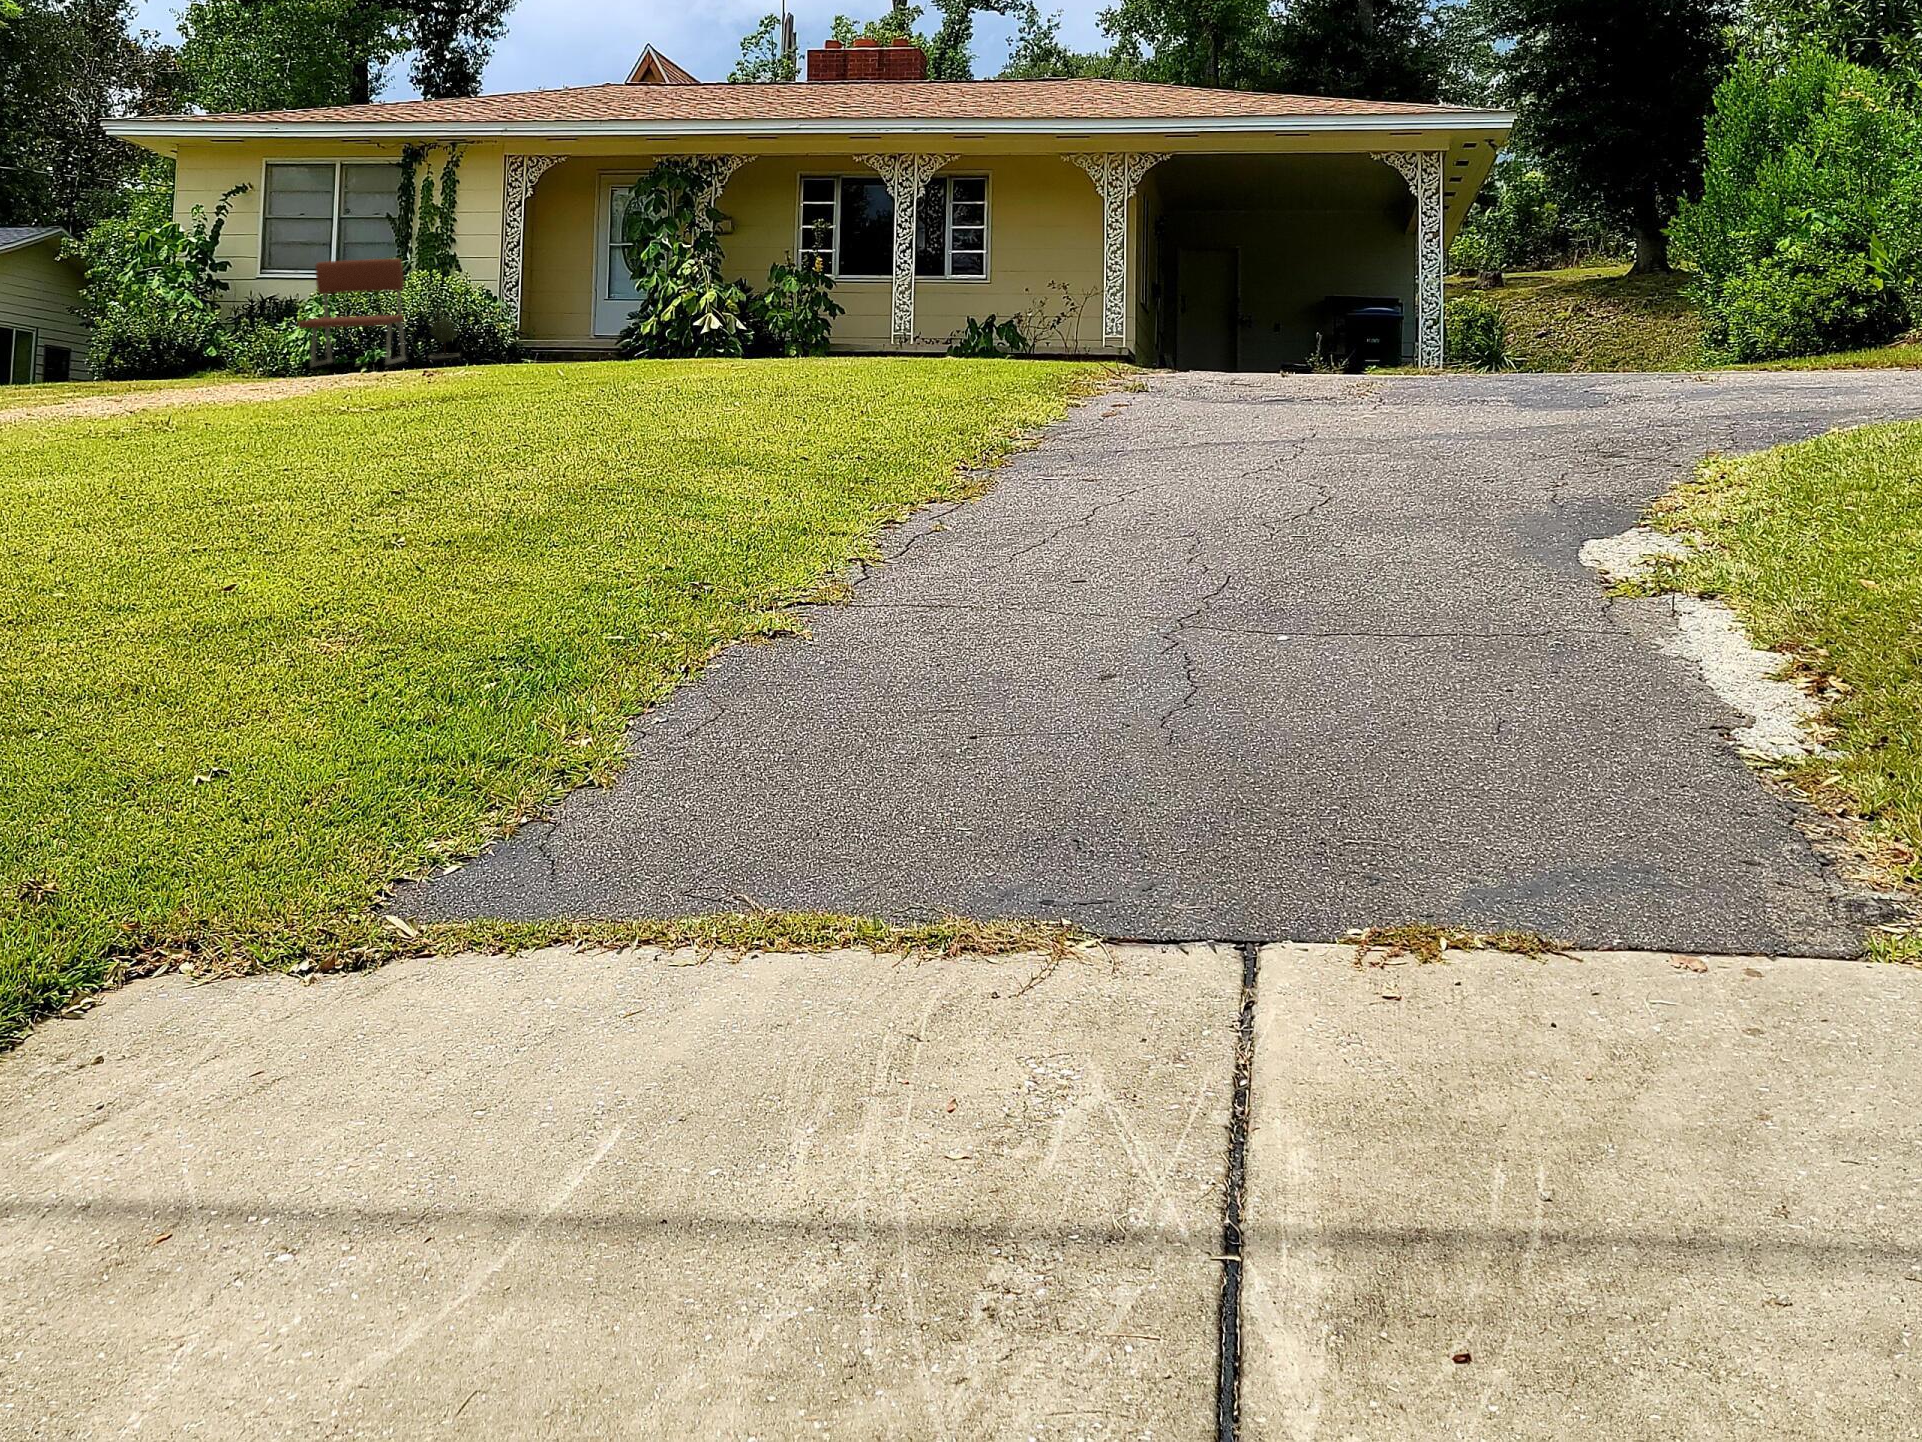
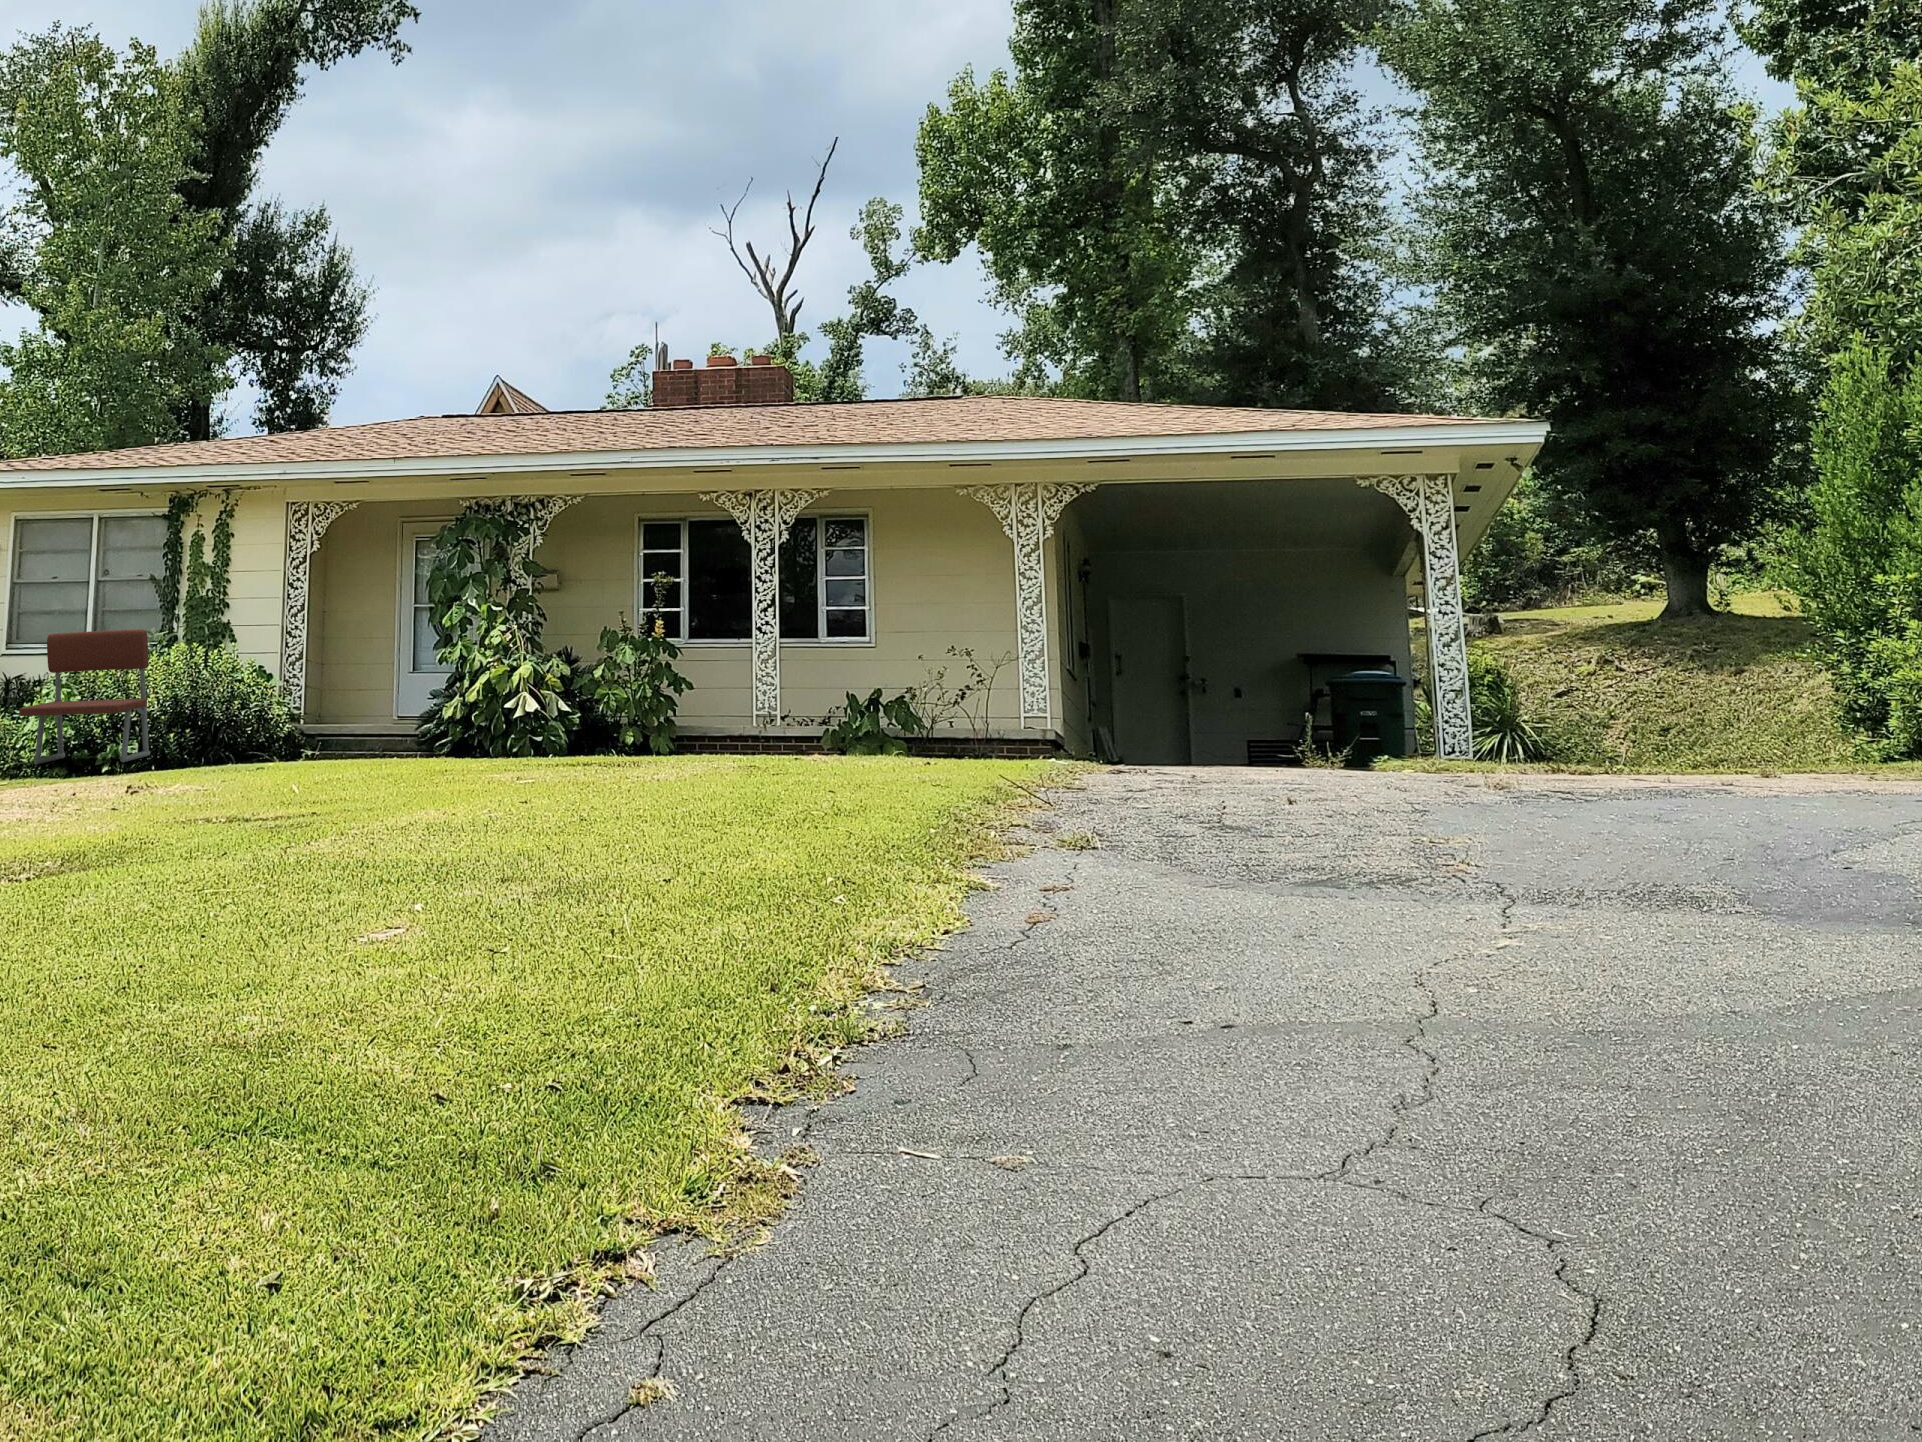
potted tree: present [427,310,459,359] -> none [176,682,217,753]

